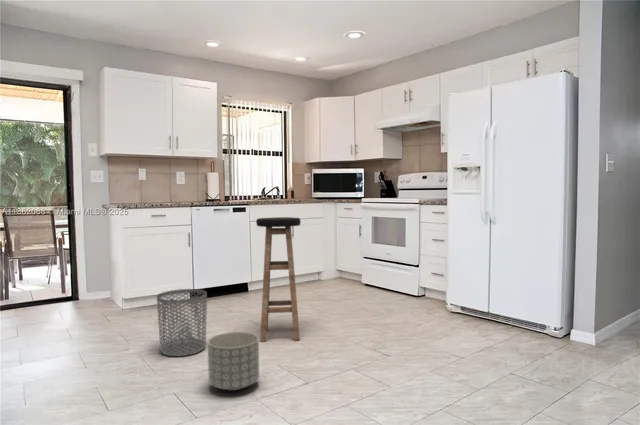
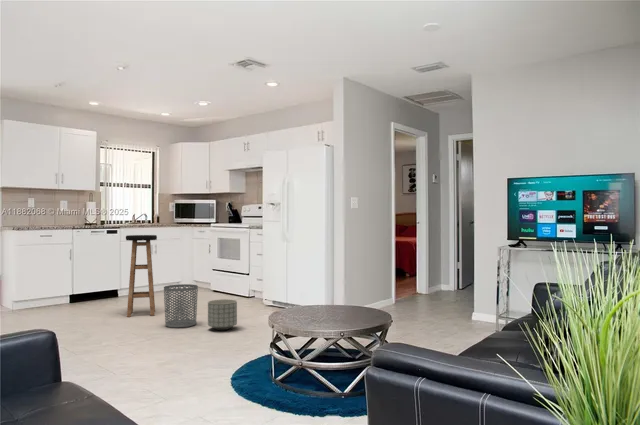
waste bin: present [157,289,207,356] -> present [164,284,198,328]
planter: present [208,332,259,391] -> present [208,299,237,330]

